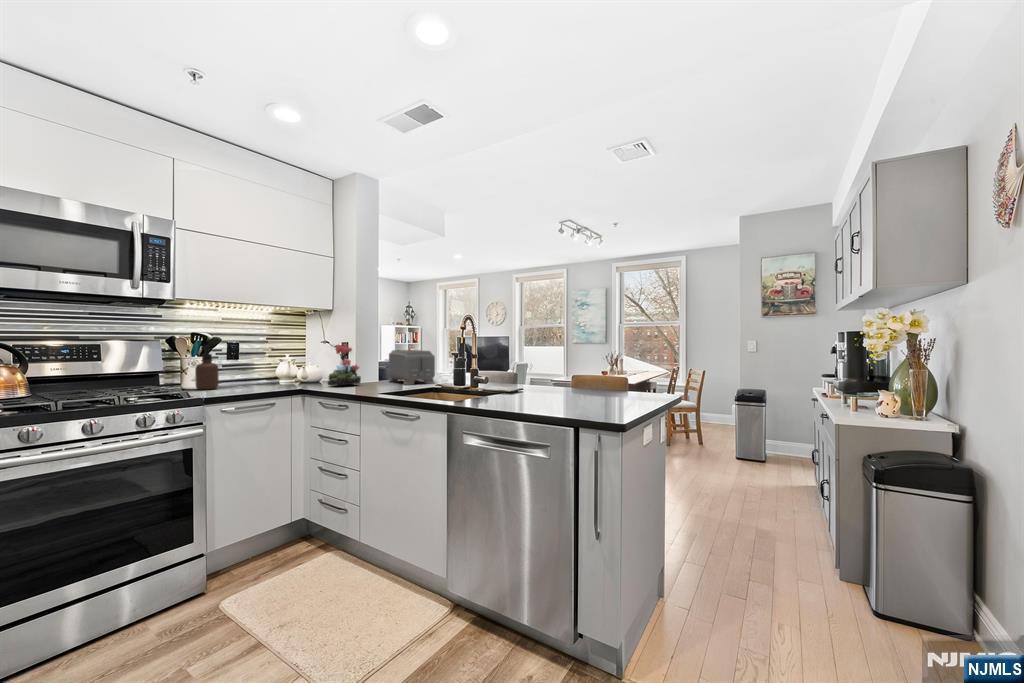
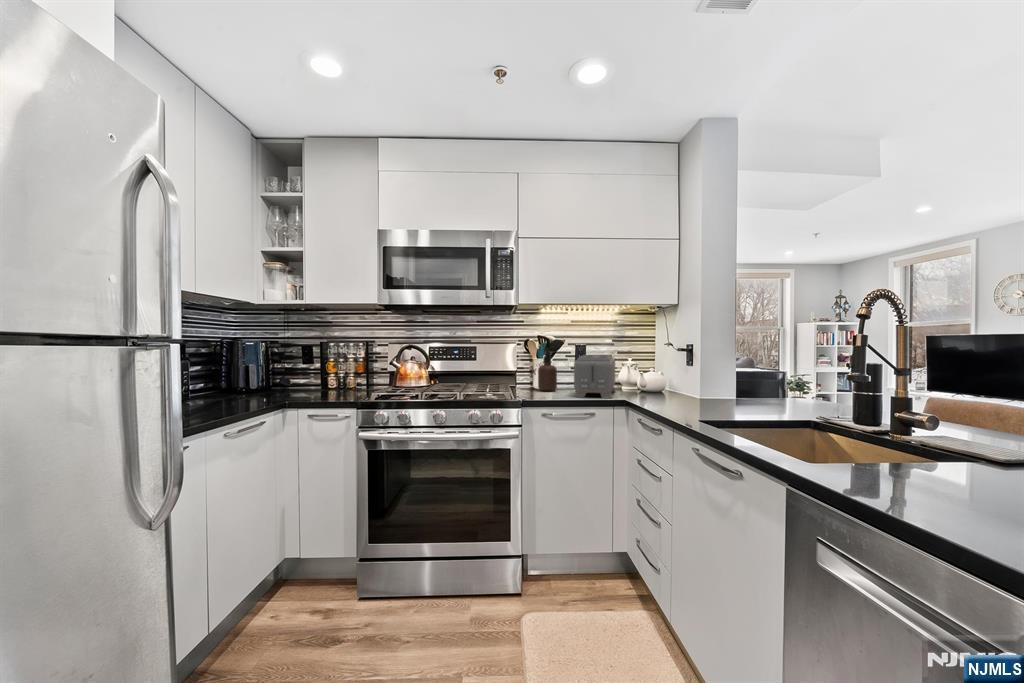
plant: present [328,344,361,385] -> none [654,348,699,401]
toaster: present [388,350,435,385] -> present [574,355,615,398]

